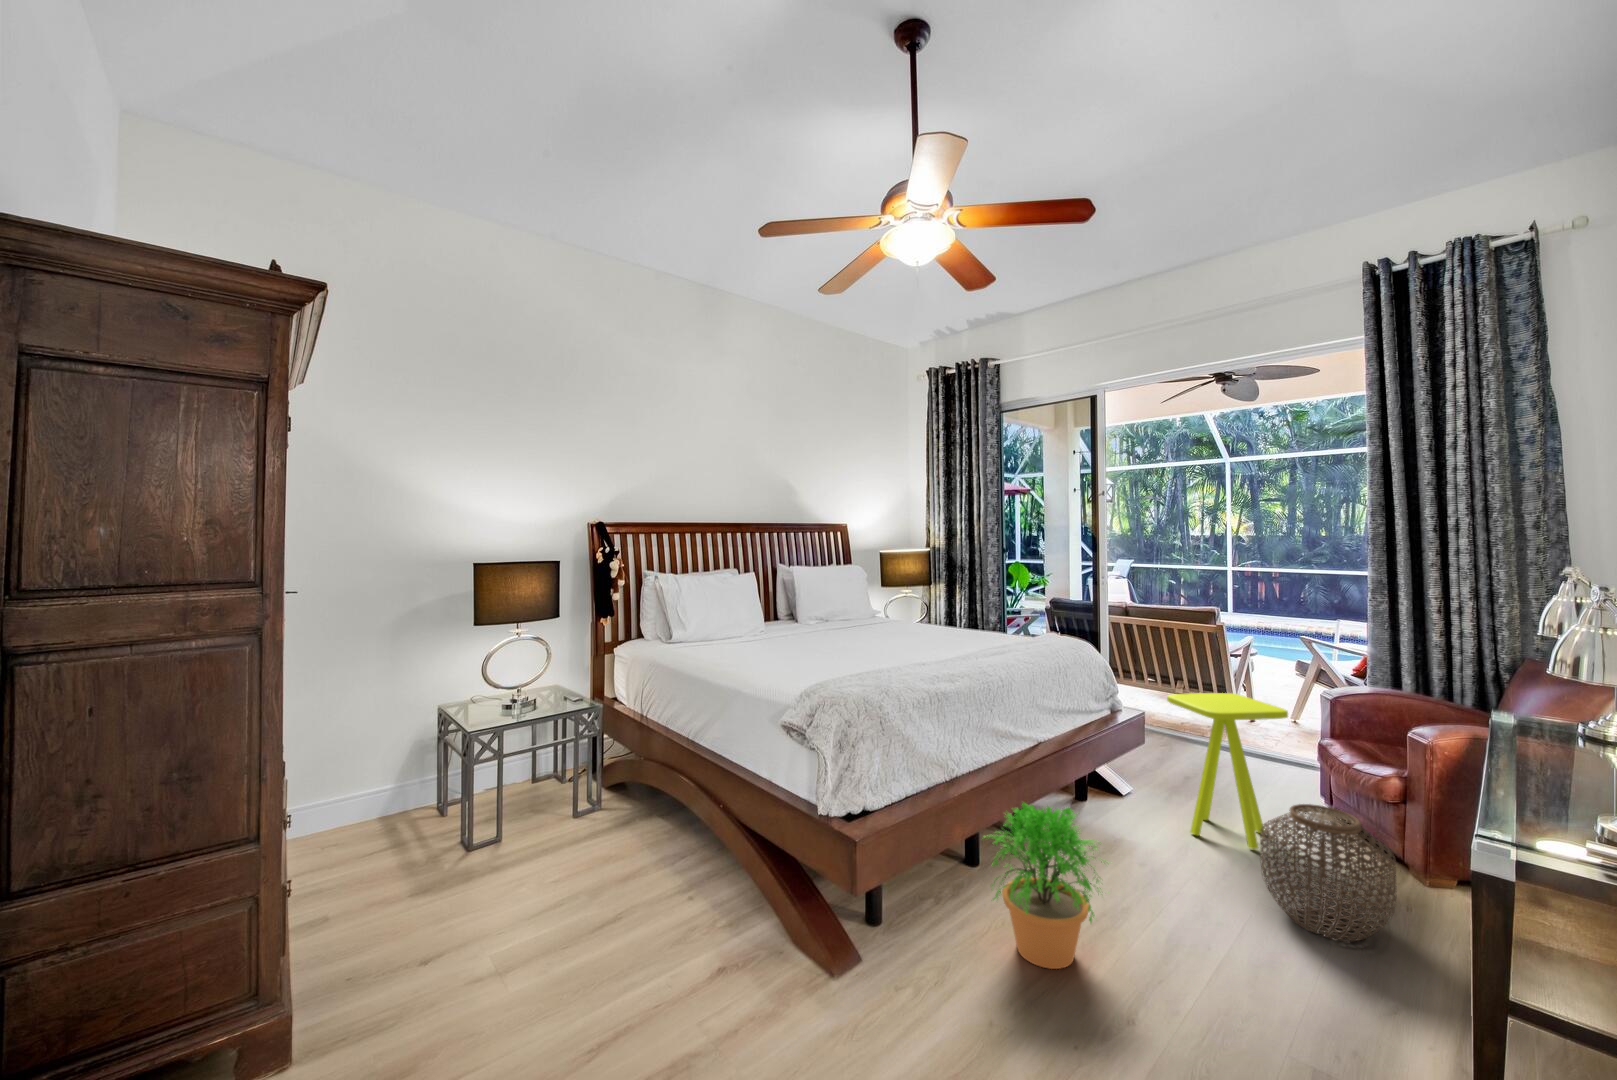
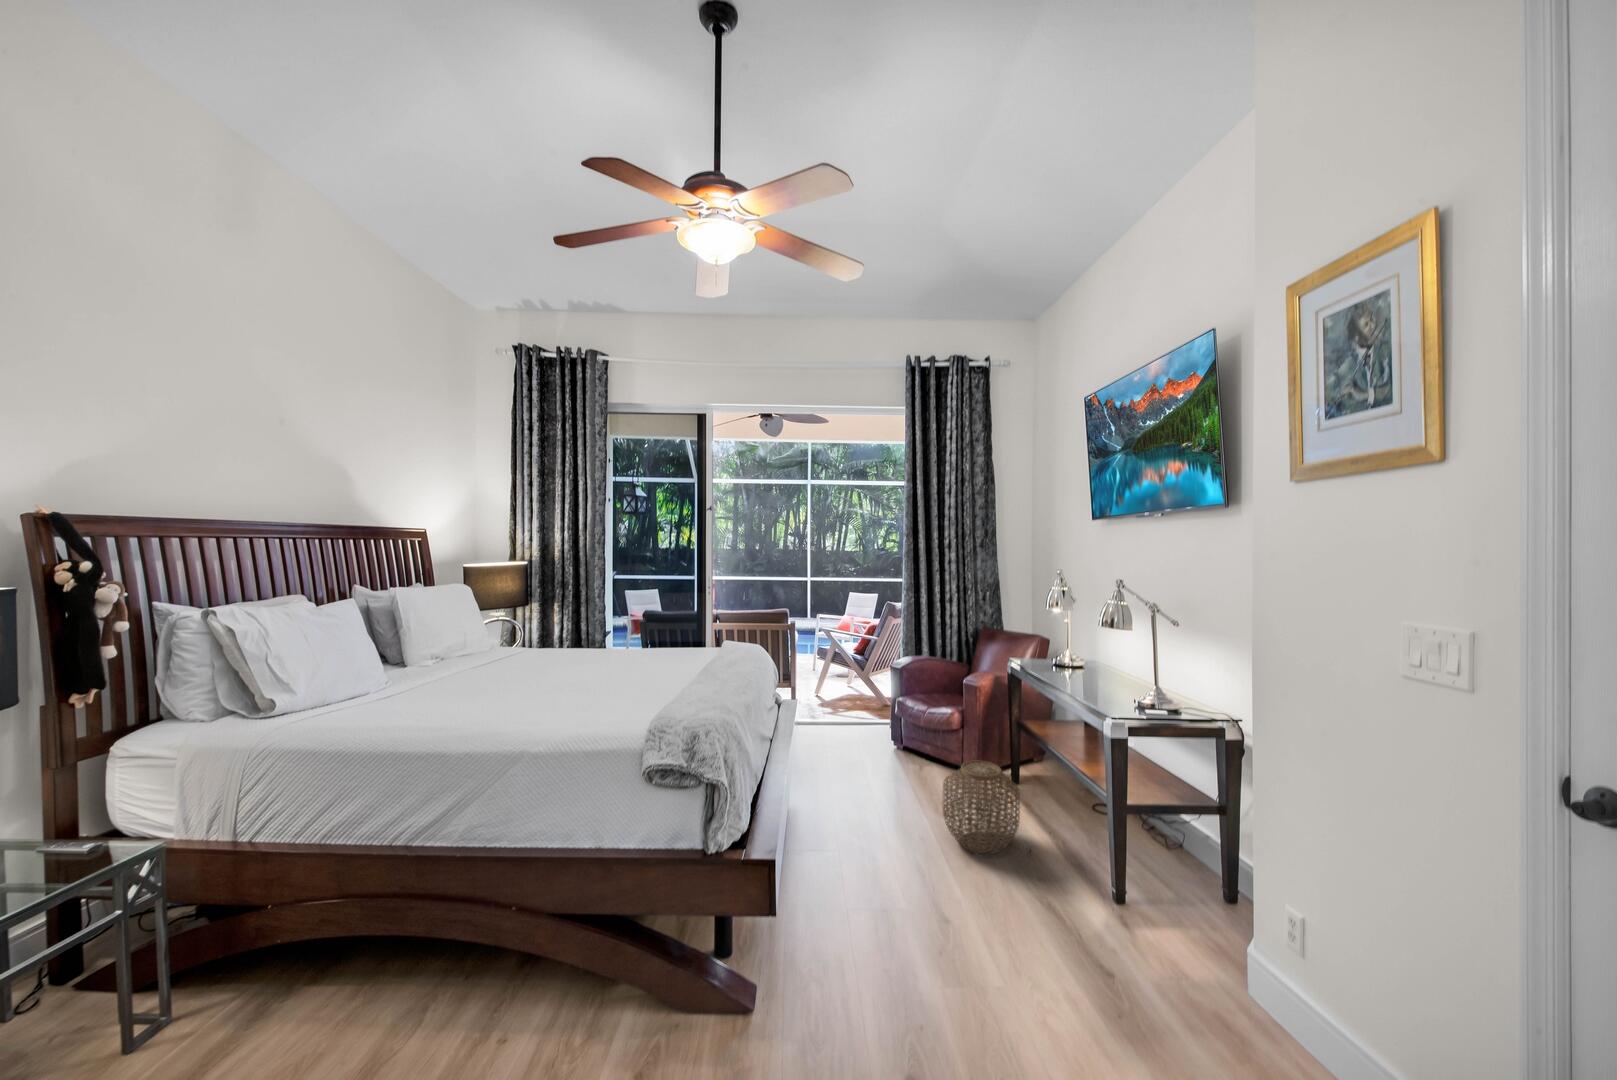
side table: present [1167,693,1288,849] -> none [838,682,917,805]
potted plant: present [984,803,1101,969] -> none [835,831,945,991]

